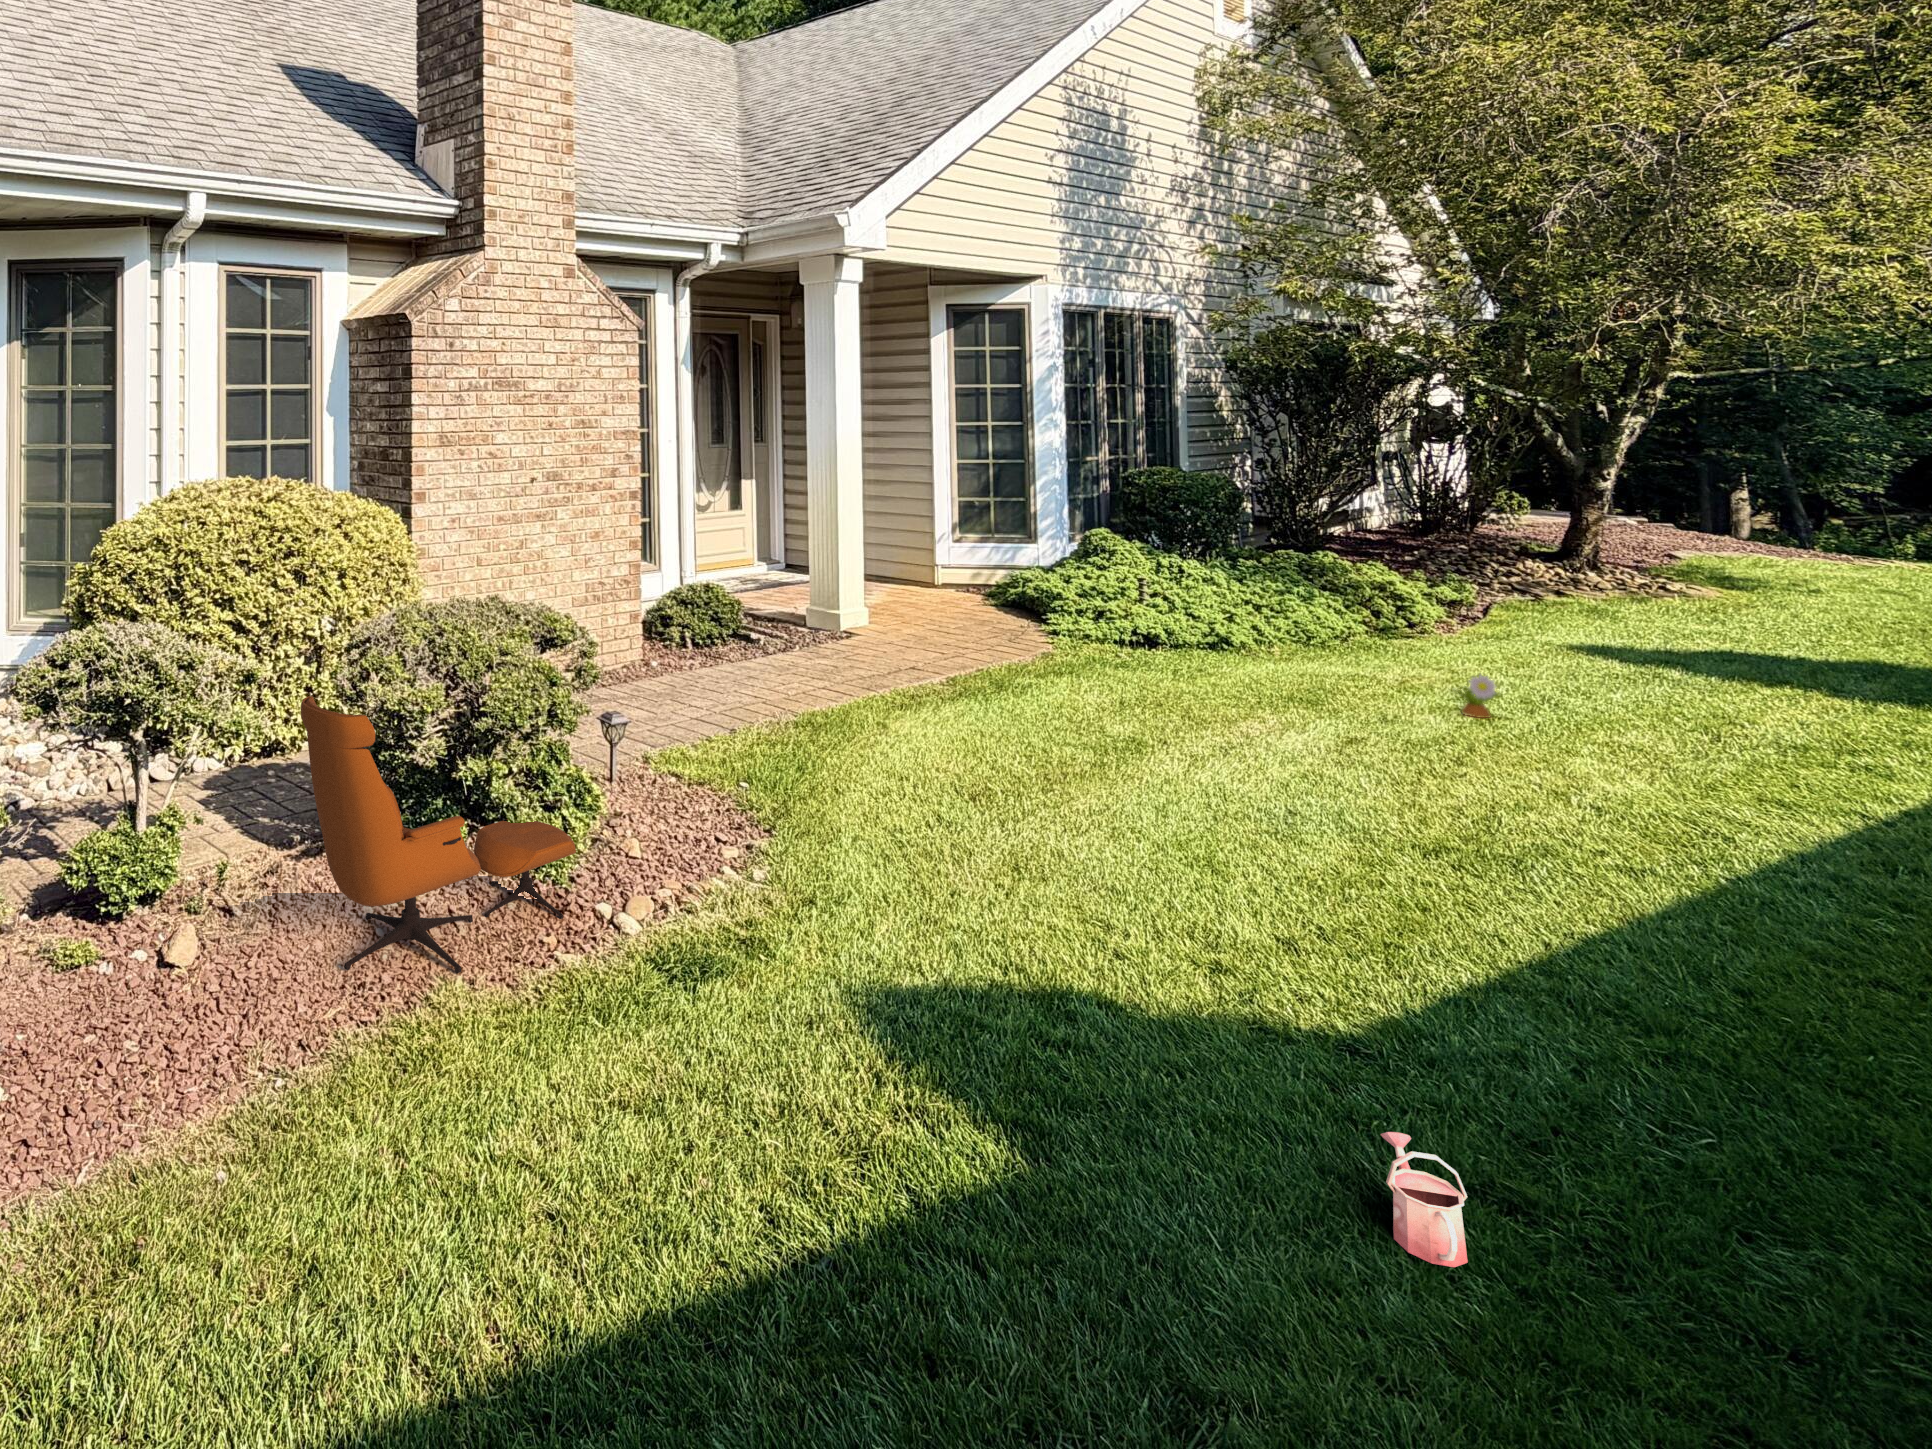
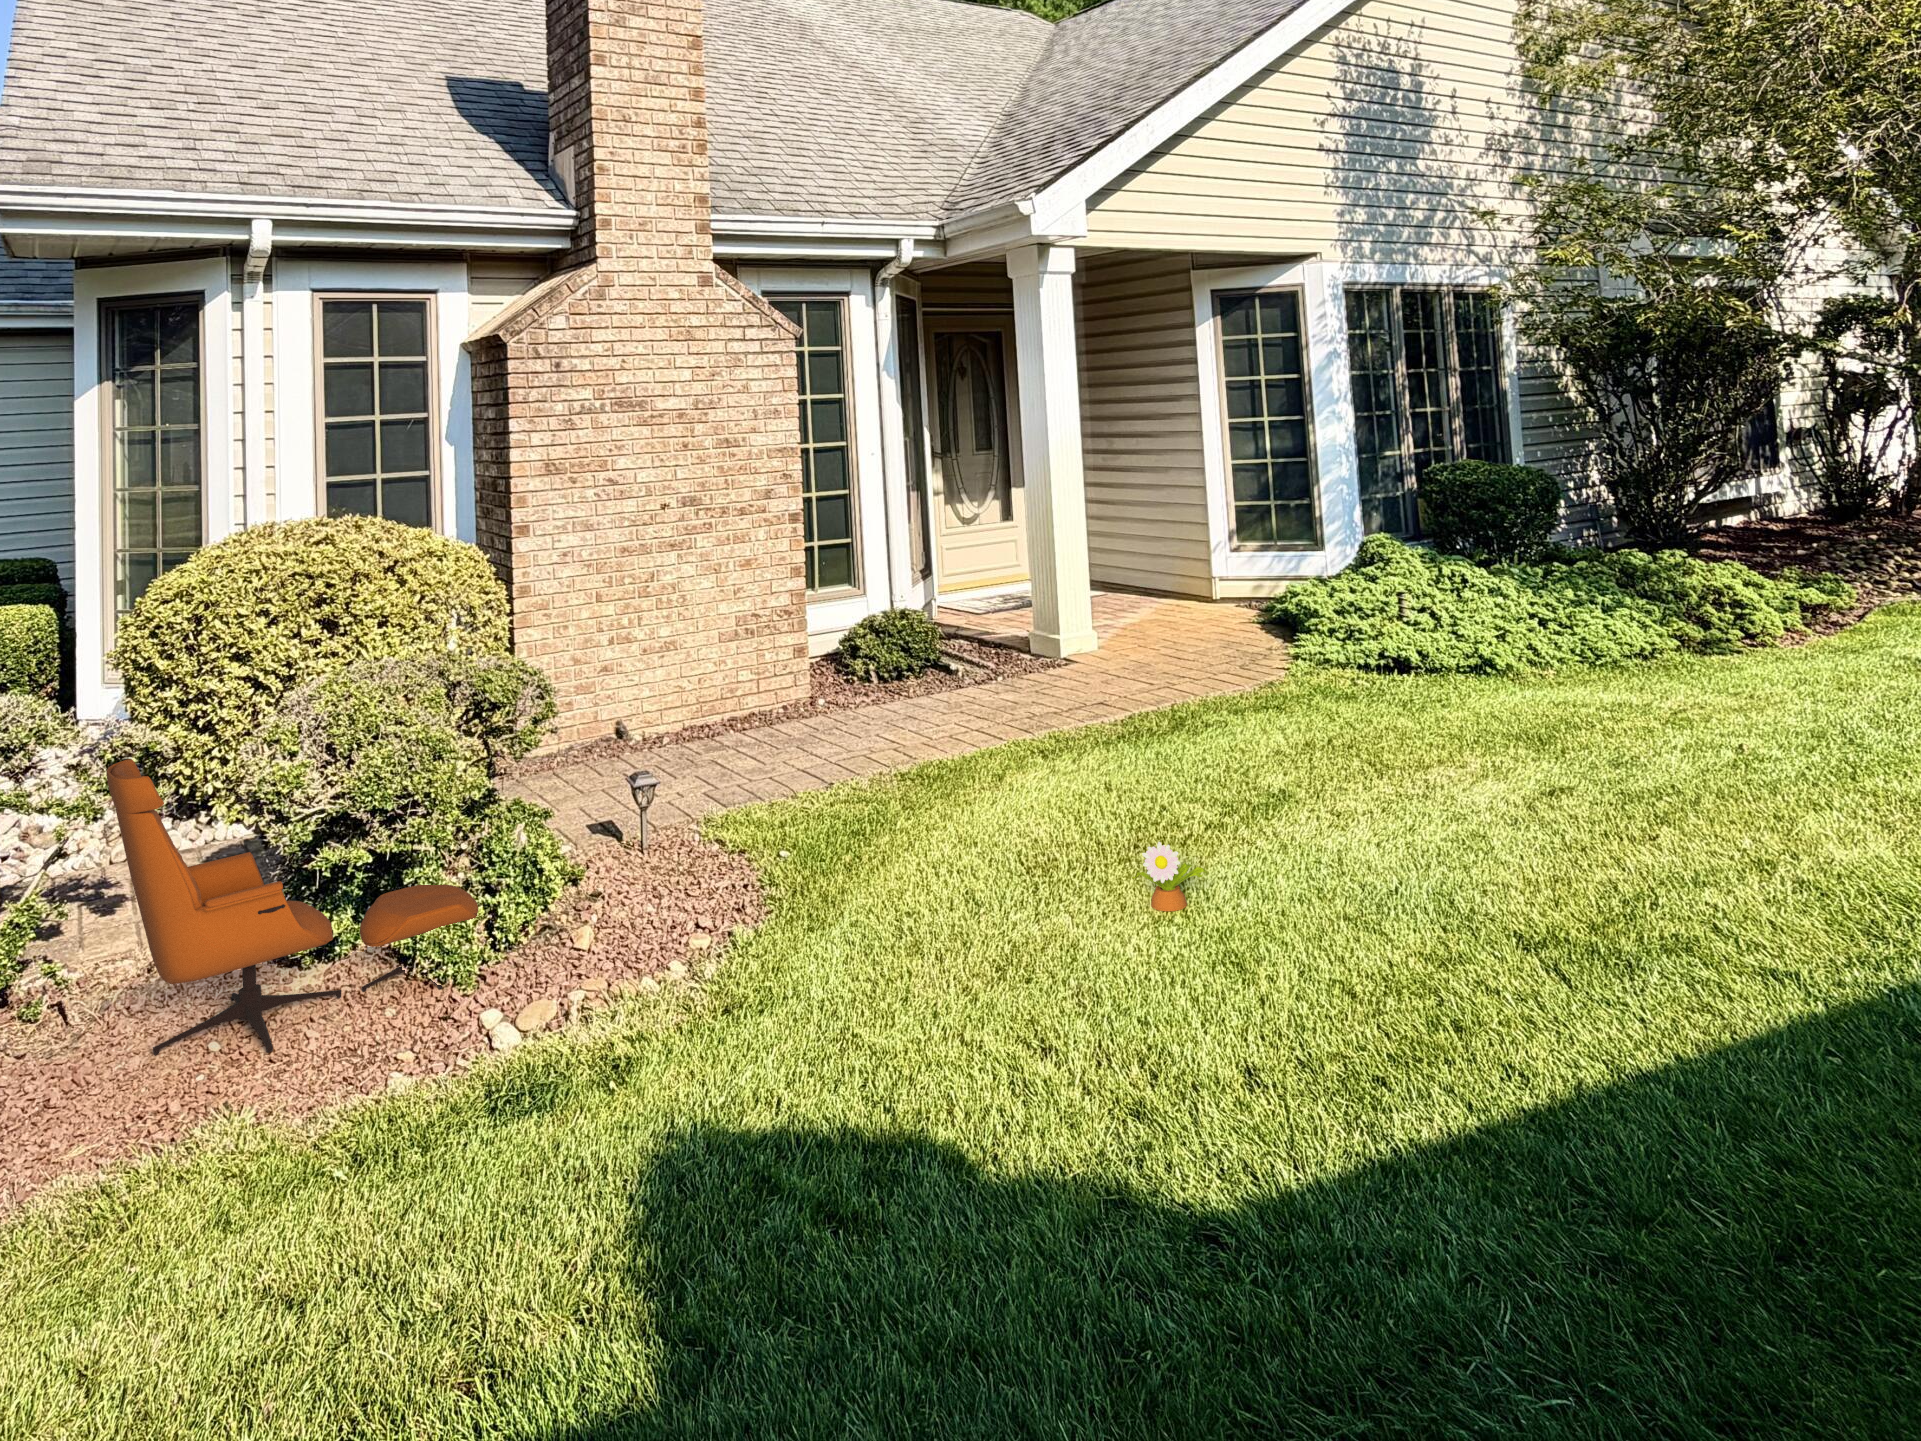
decorative plant: present [1449,675,1502,718] -> present [1132,842,1207,911]
watering can: present [1381,1132,1468,1267] -> none [942,1168,1011,1308]

